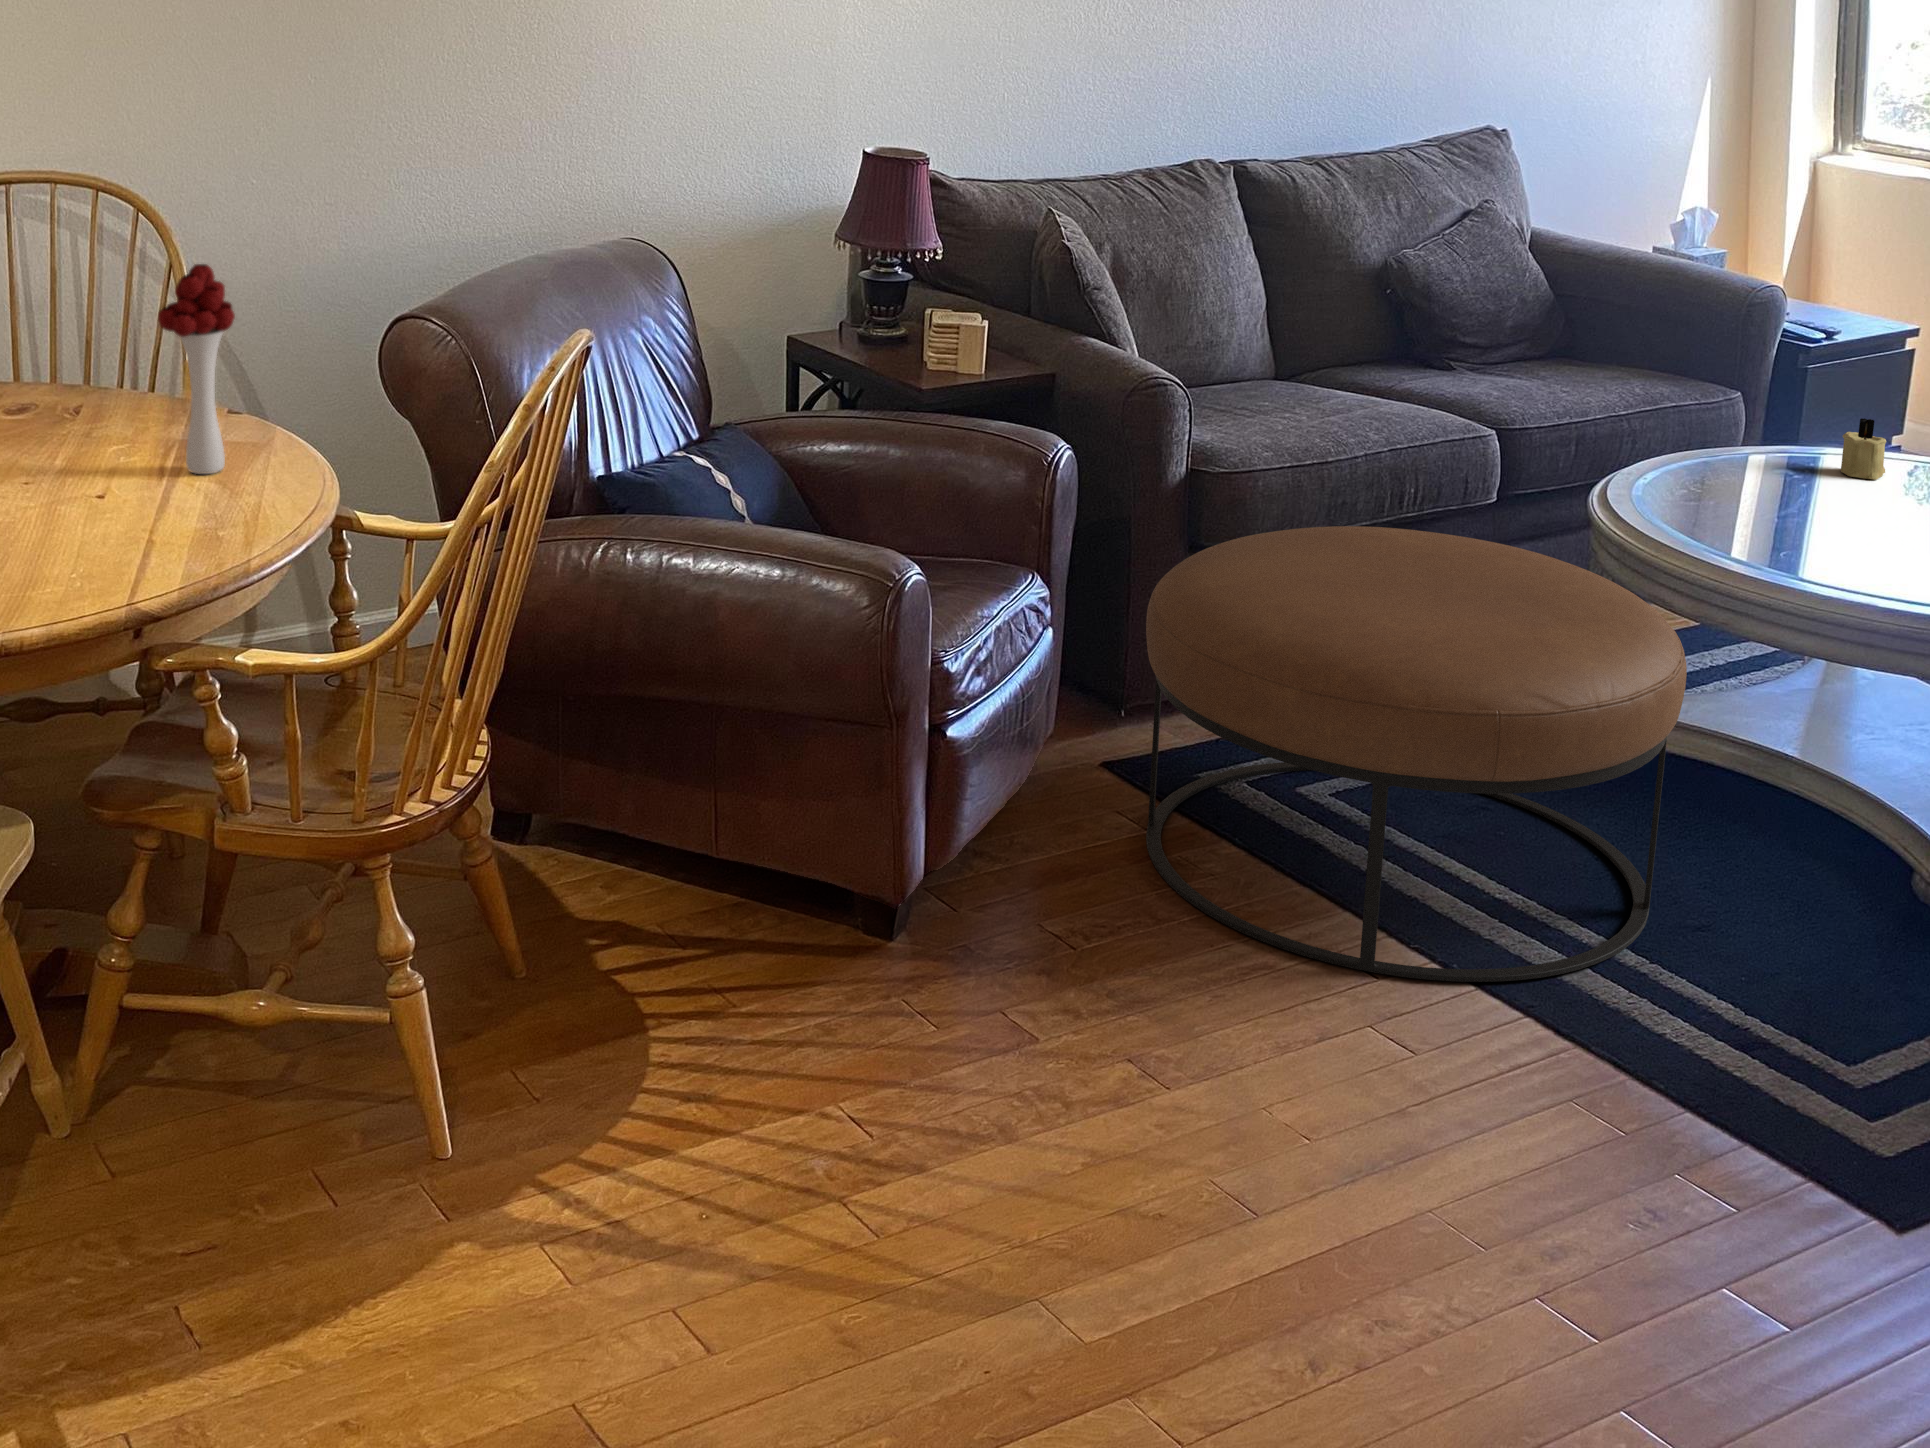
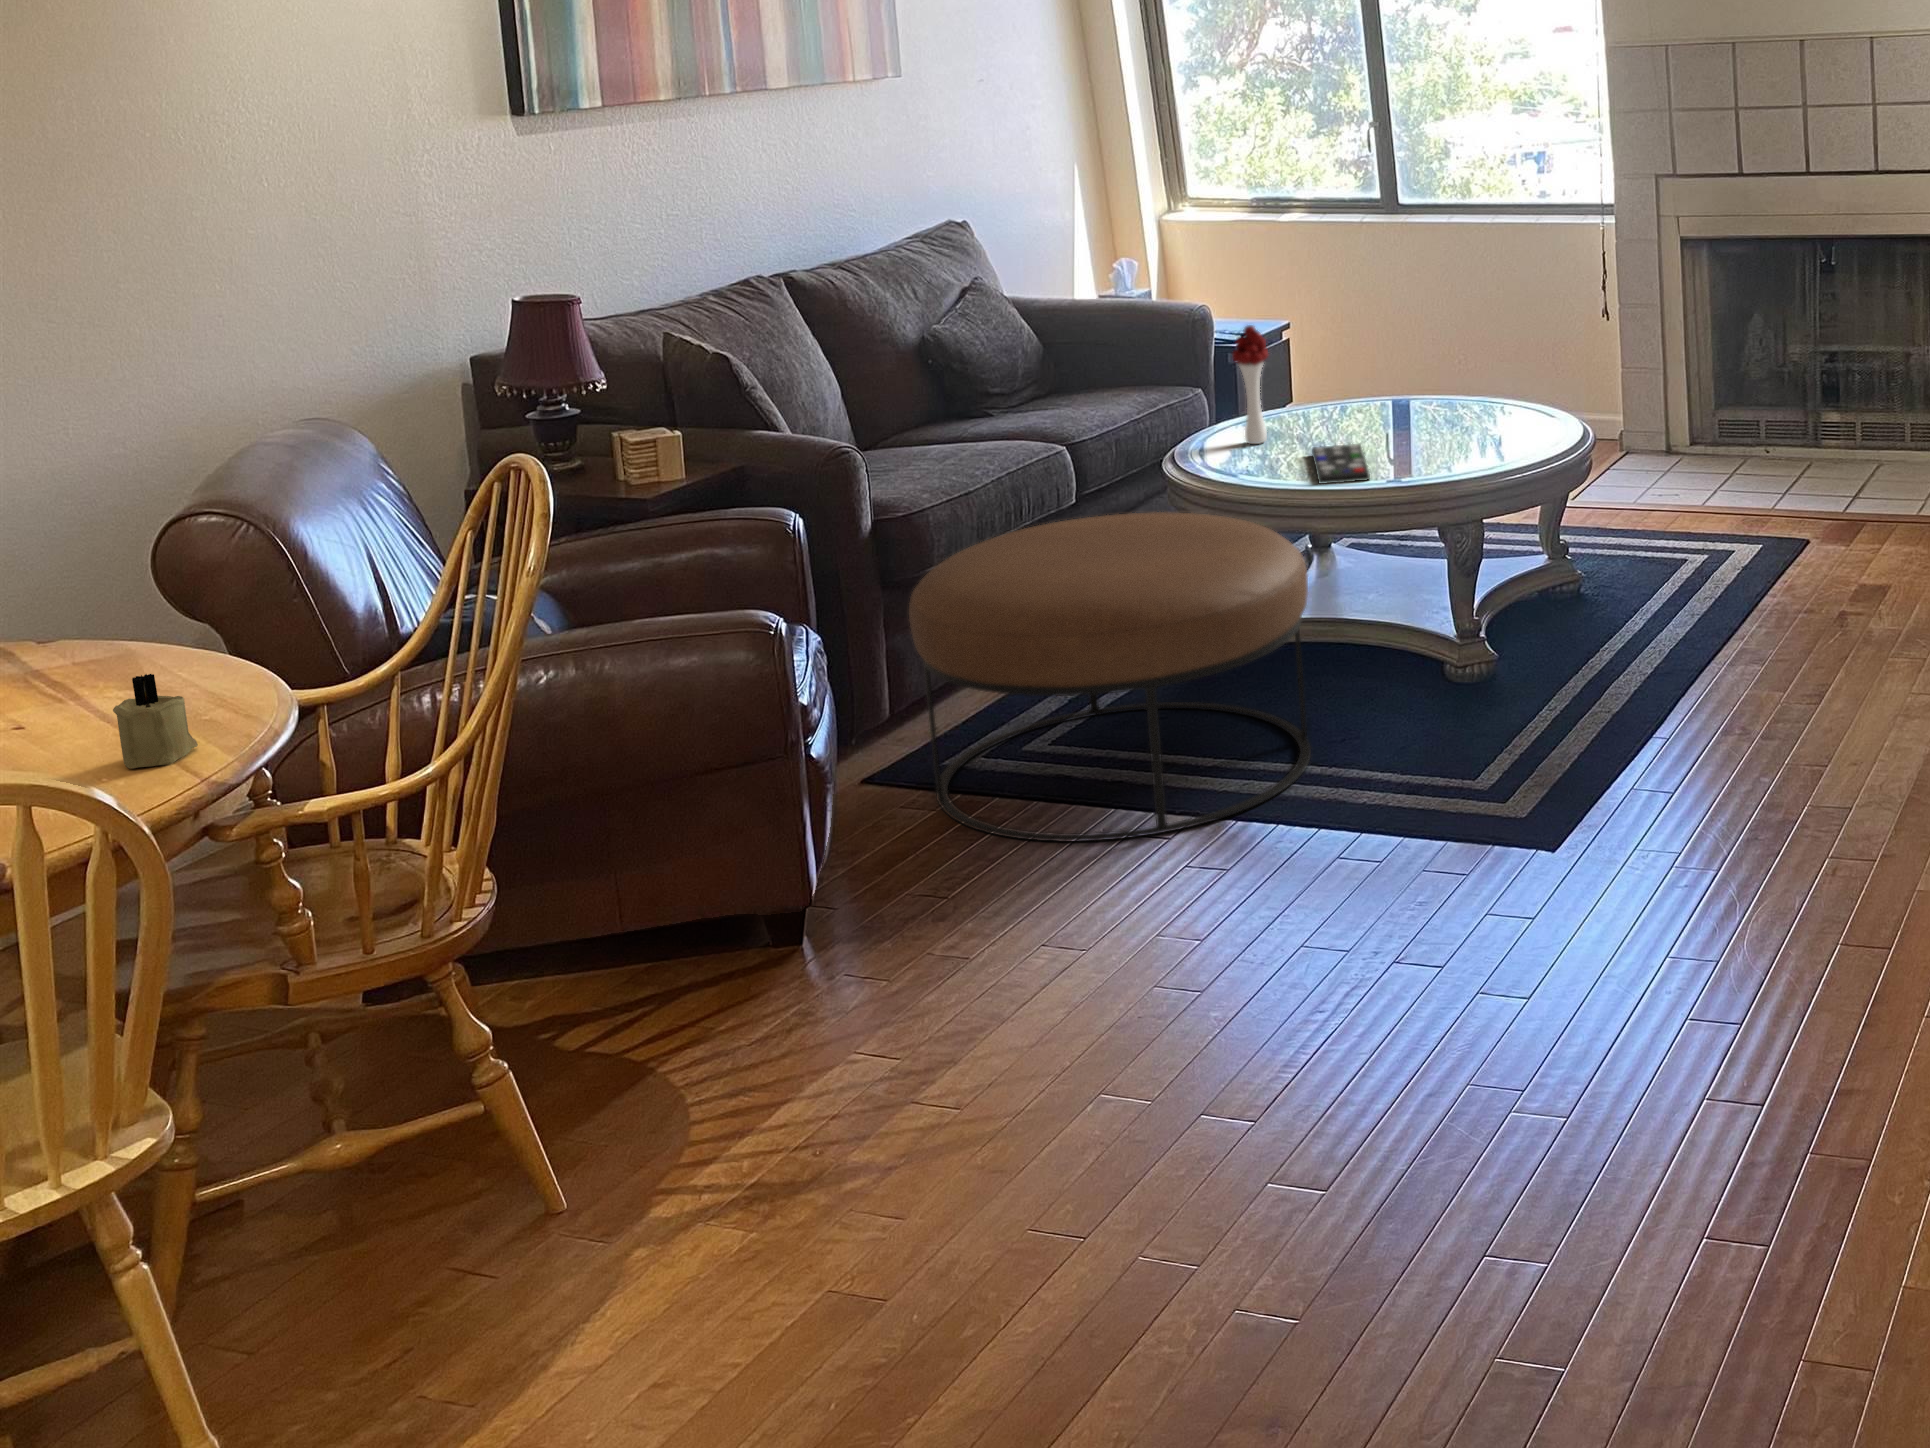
flower bouquet: present [158,264,235,474] -> present [1232,325,1268,444]
candle: present [1841,418,1886,480] -> present [113,674,198,768]
remote control: none [1775,512,1884,583] -> present [1312,444,1370,484]

